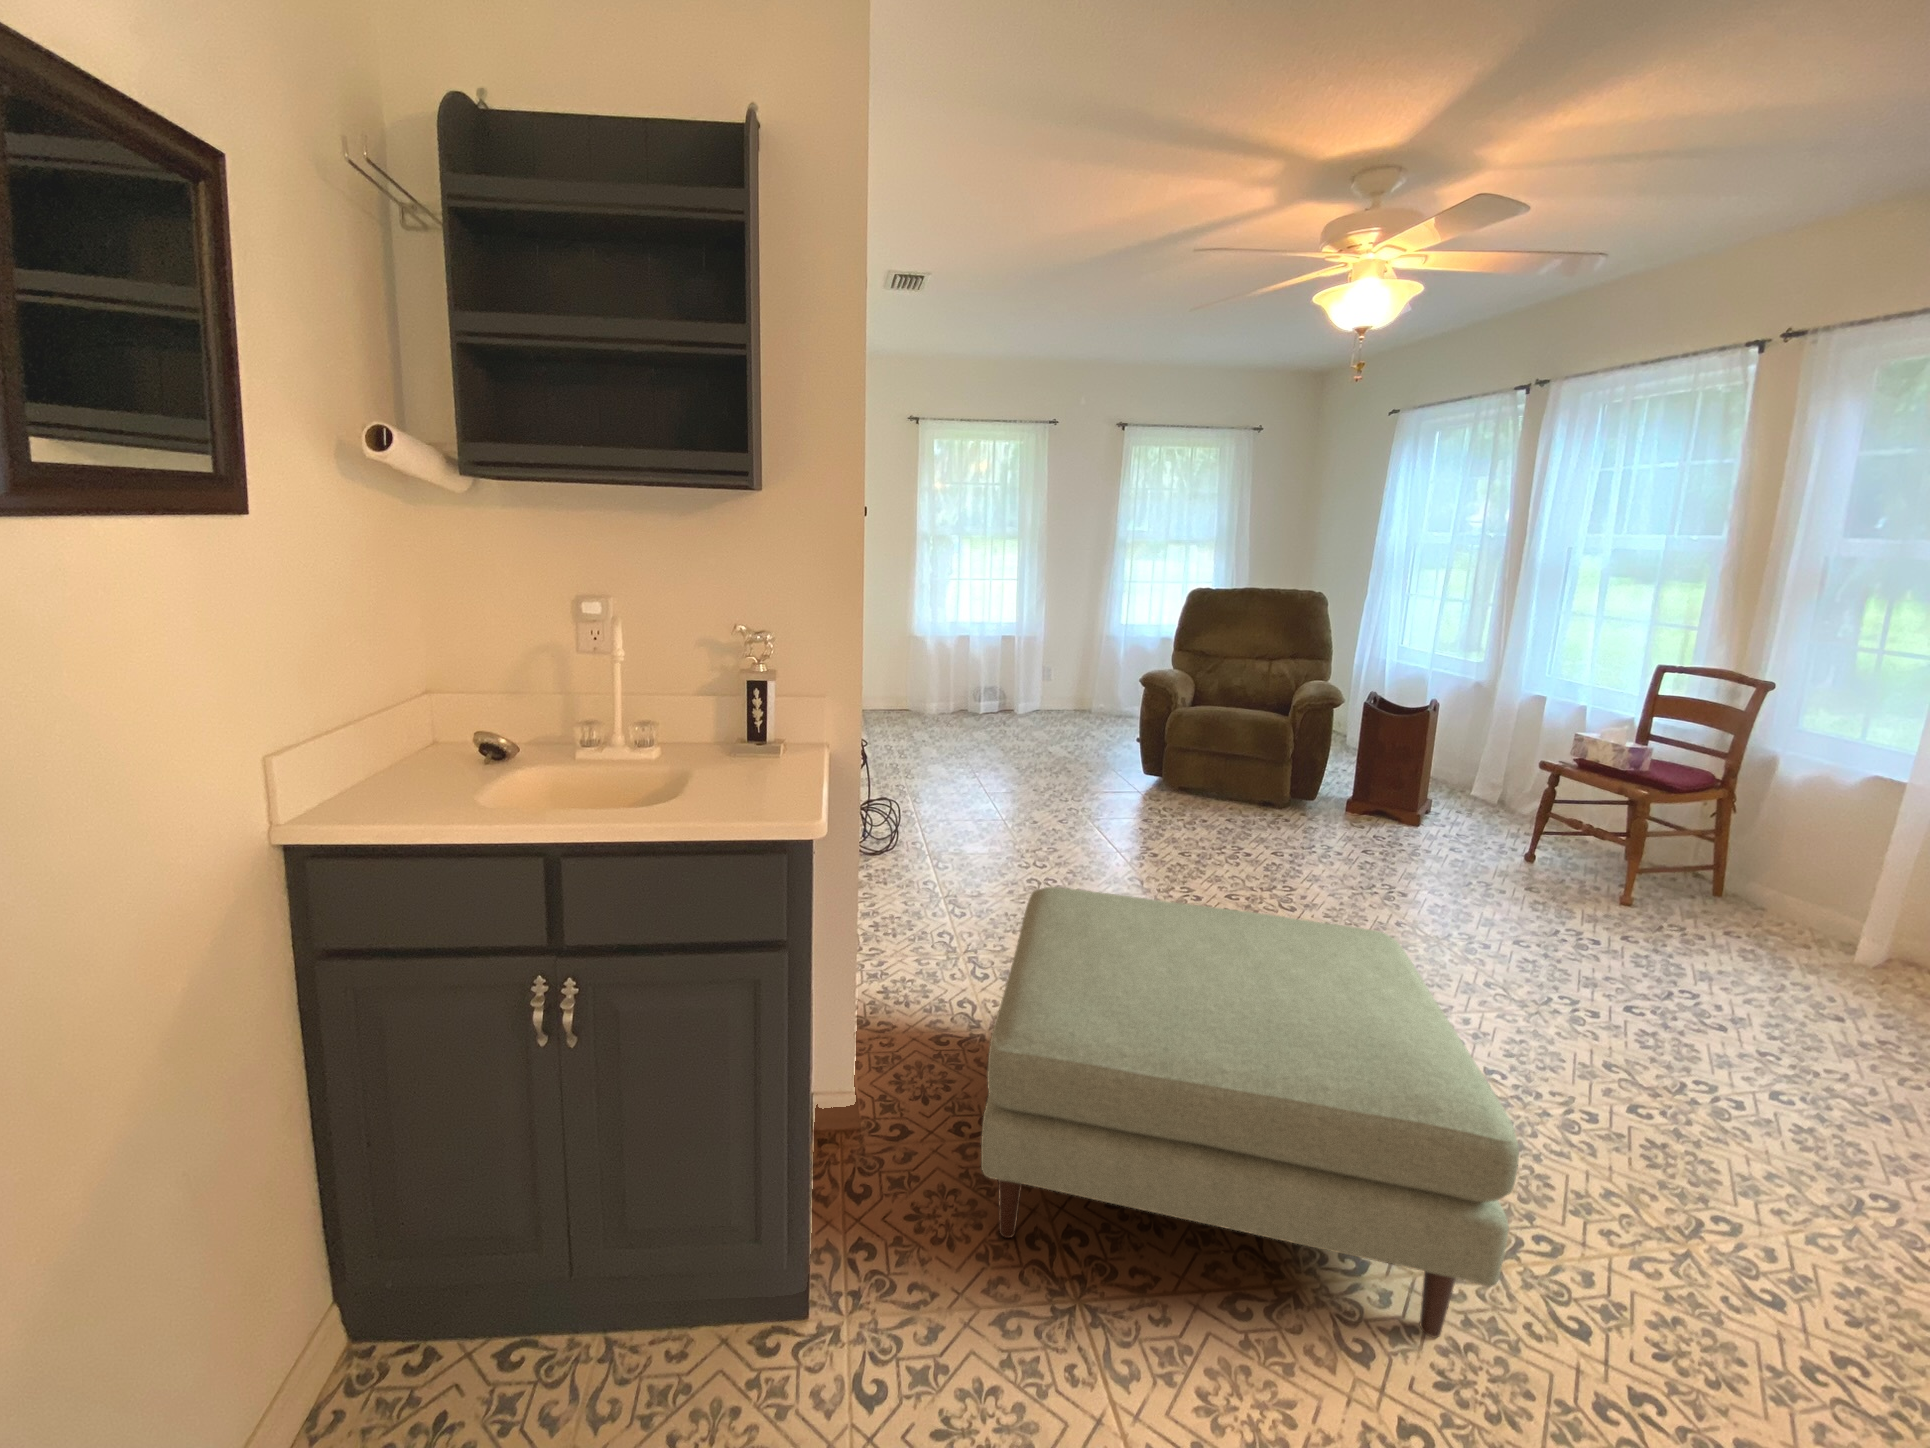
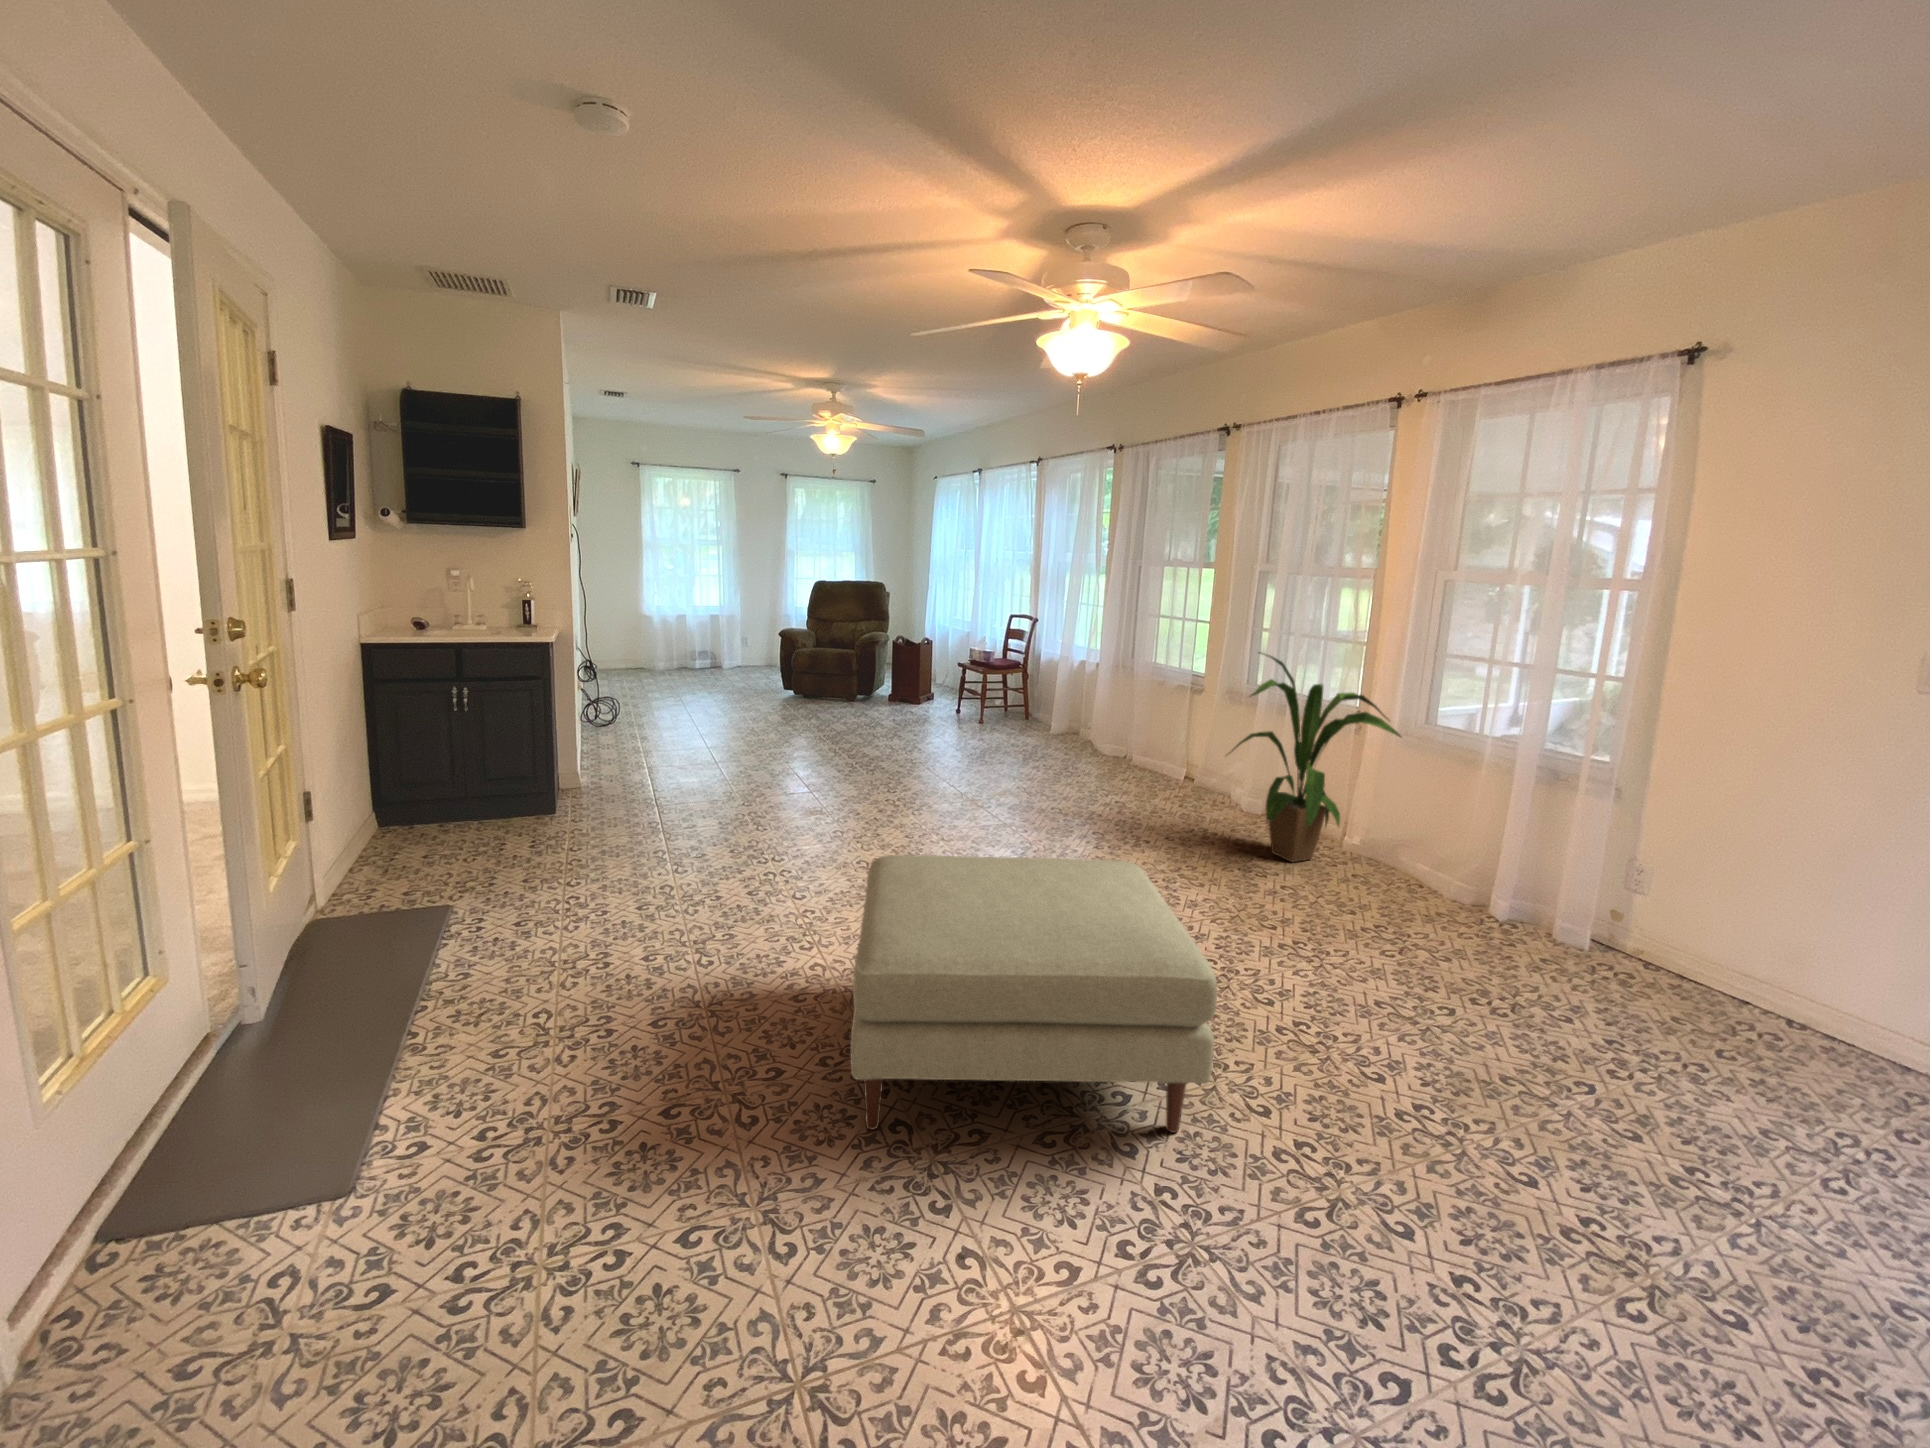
house plant: none [1526,651,1837,942] -> present [1225,653,1402,862]

